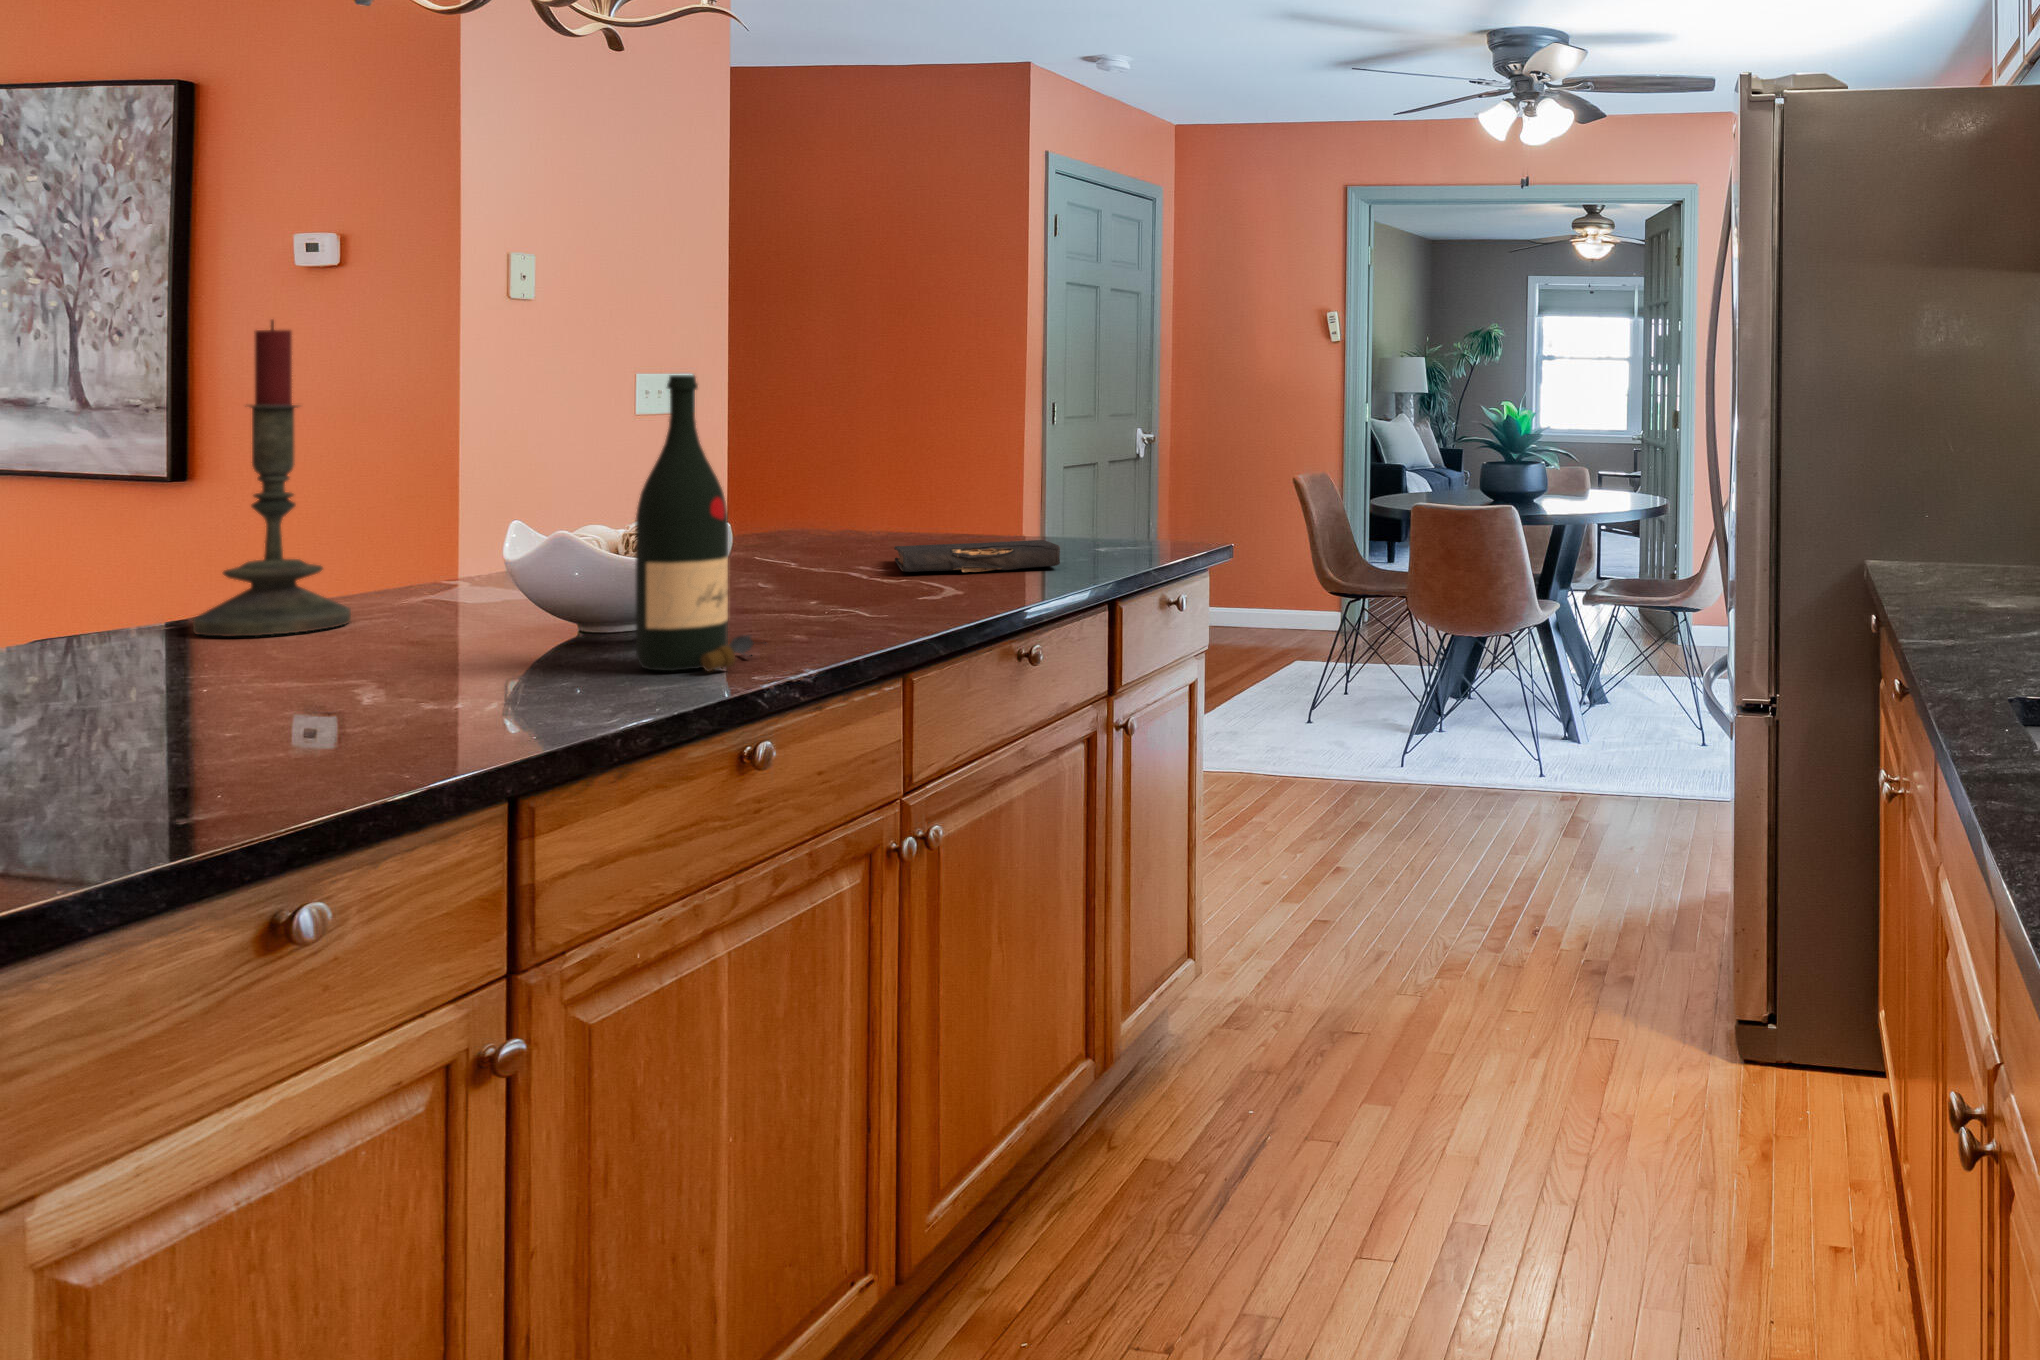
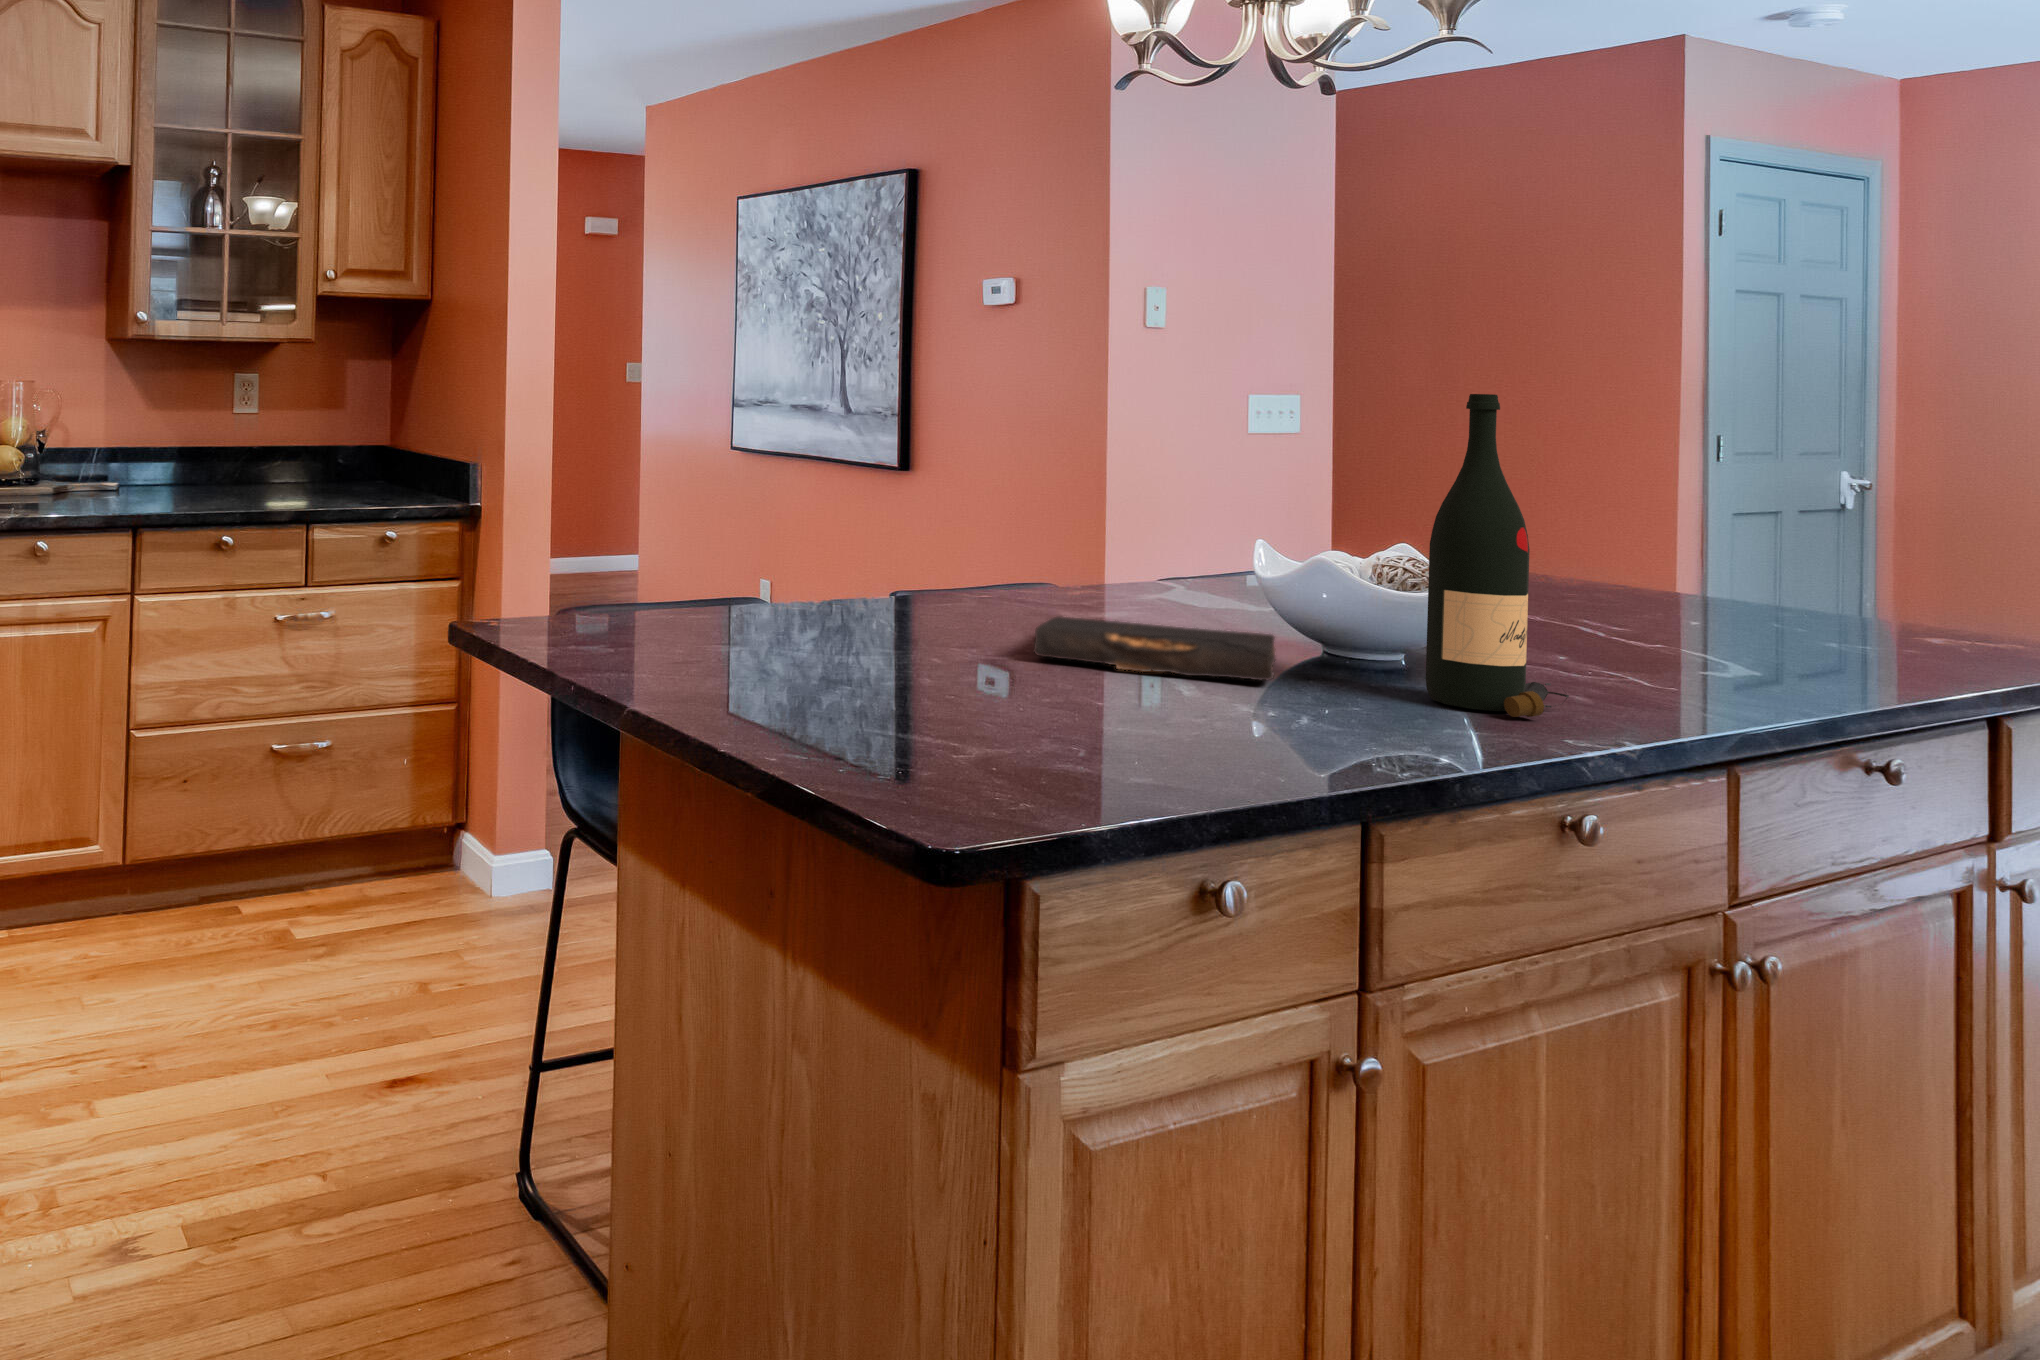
candle: present [193,320,351,636] -> none [1009,344,1118,615]
book: present [894,540,1060,572] -> present [1034,617,1275,681]

